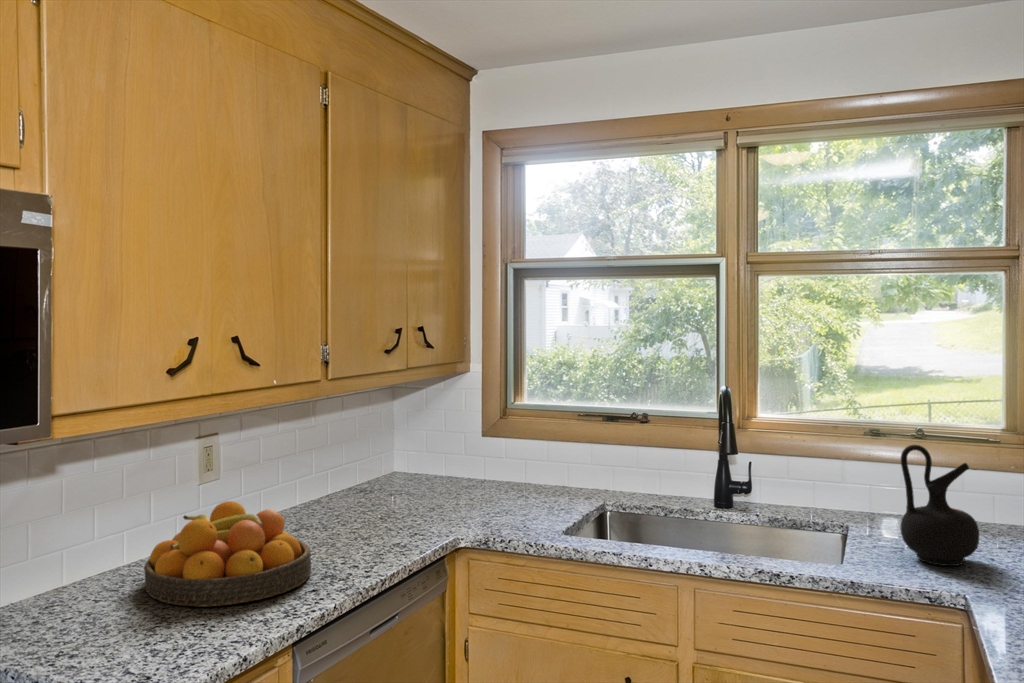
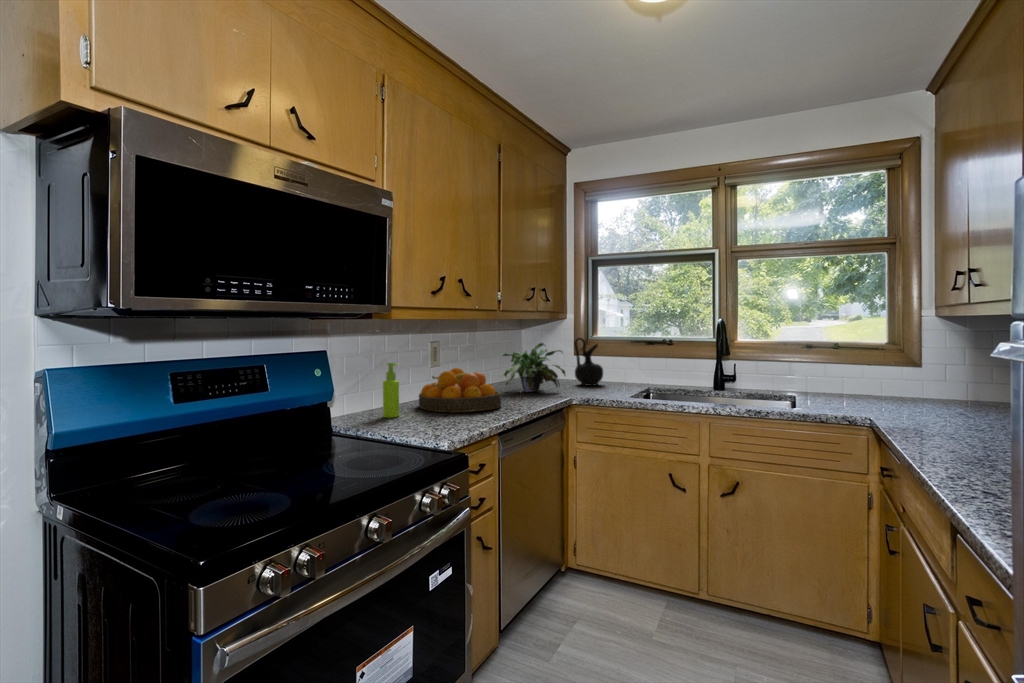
potted plant: none [333,433,450,521] -> present [501,343,565,392]
ceramic jug: present [901,445,979,566] -> present [574,338,603,386]
soap dispenser: none [50,520,87,632] -> present [383,363,399,418]

